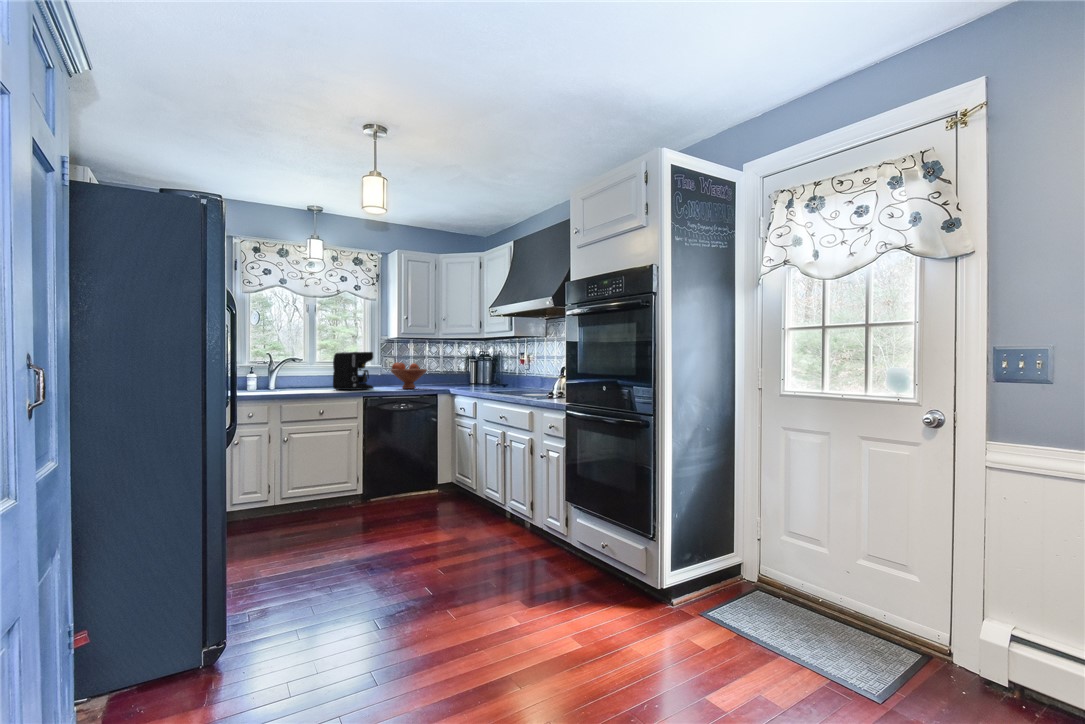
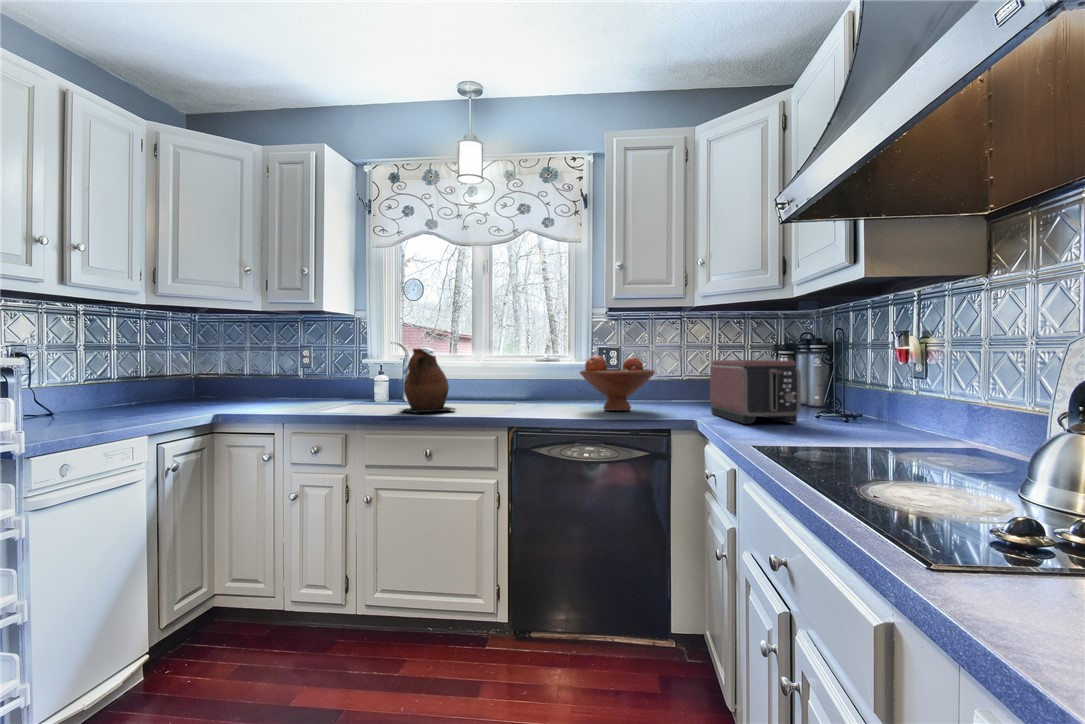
coffee maker: present [333,352,374,390] -> none [477,336,547,411]
ceramic pitcher: none [295,357,330,391] -> present [401,348,455,412]
toaster: none [452,364,490,390] -> present [710,360,801,424]

